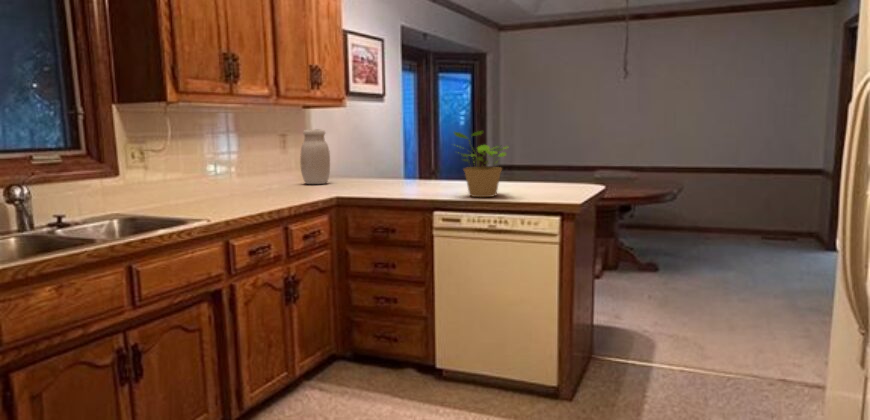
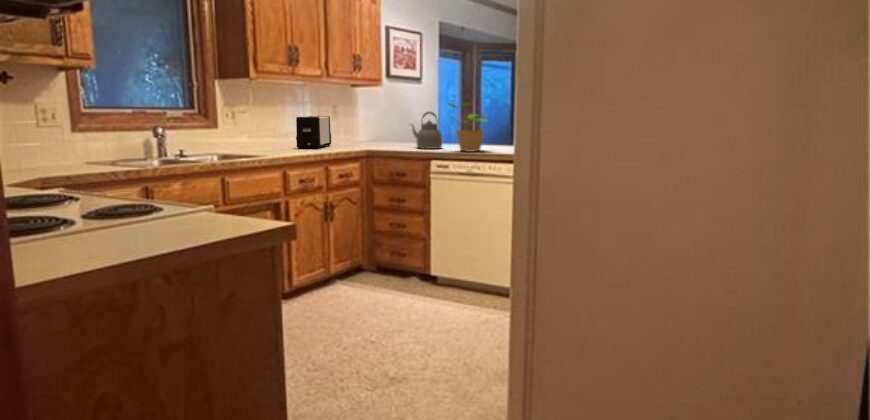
jar: present [300,129,330,184] -> none [347,102,369,144]
kettle: none [391,142,438,193] -> present [411,112,442,149]
toaster: none [235,150,282,198] -> present [296,116,331,149]

